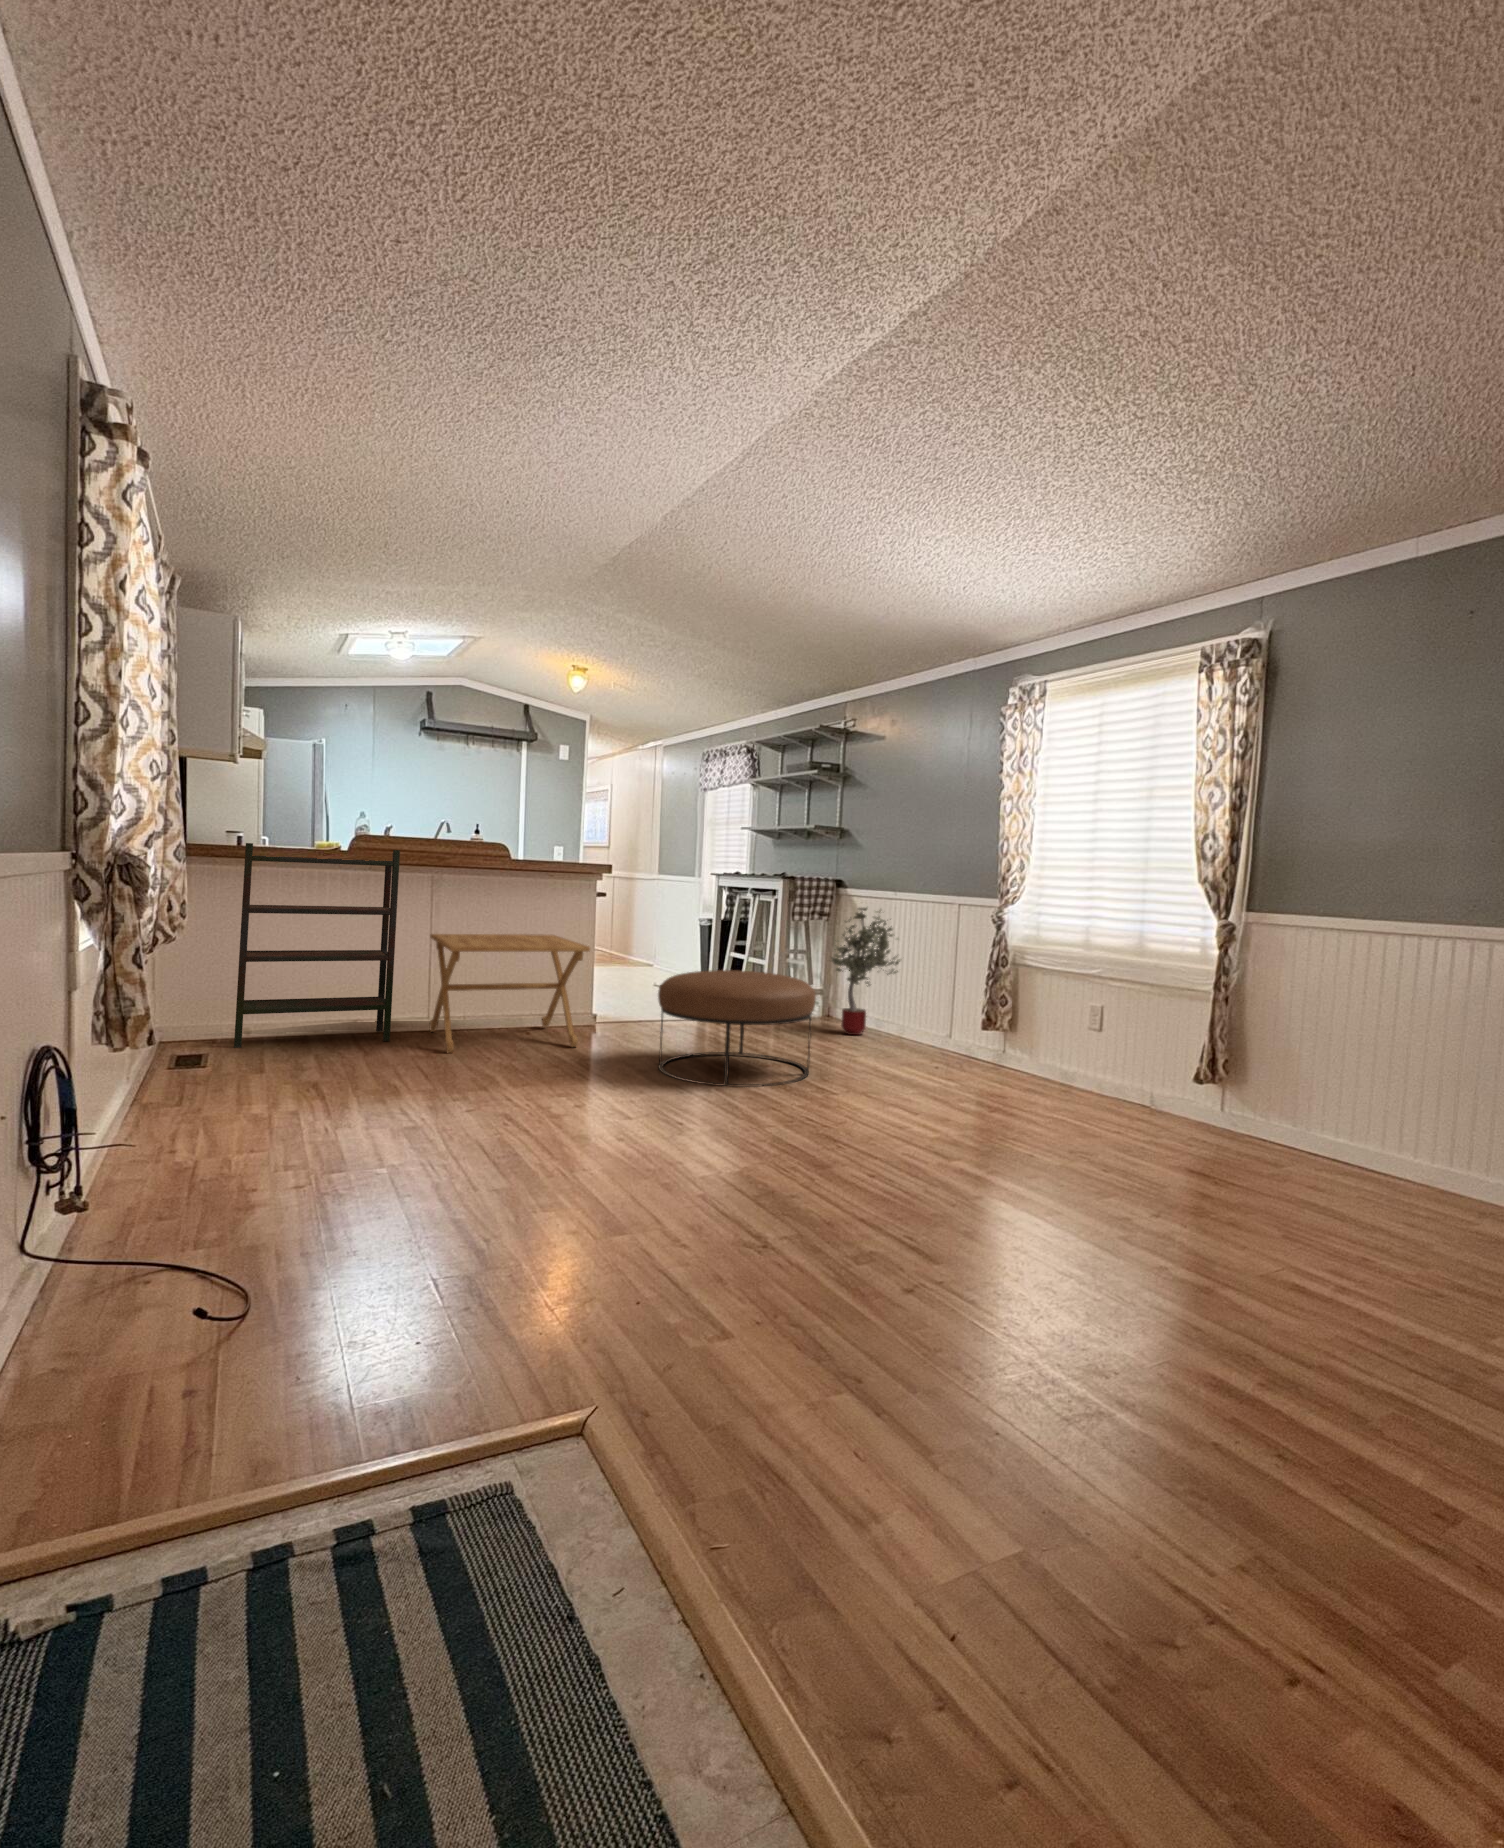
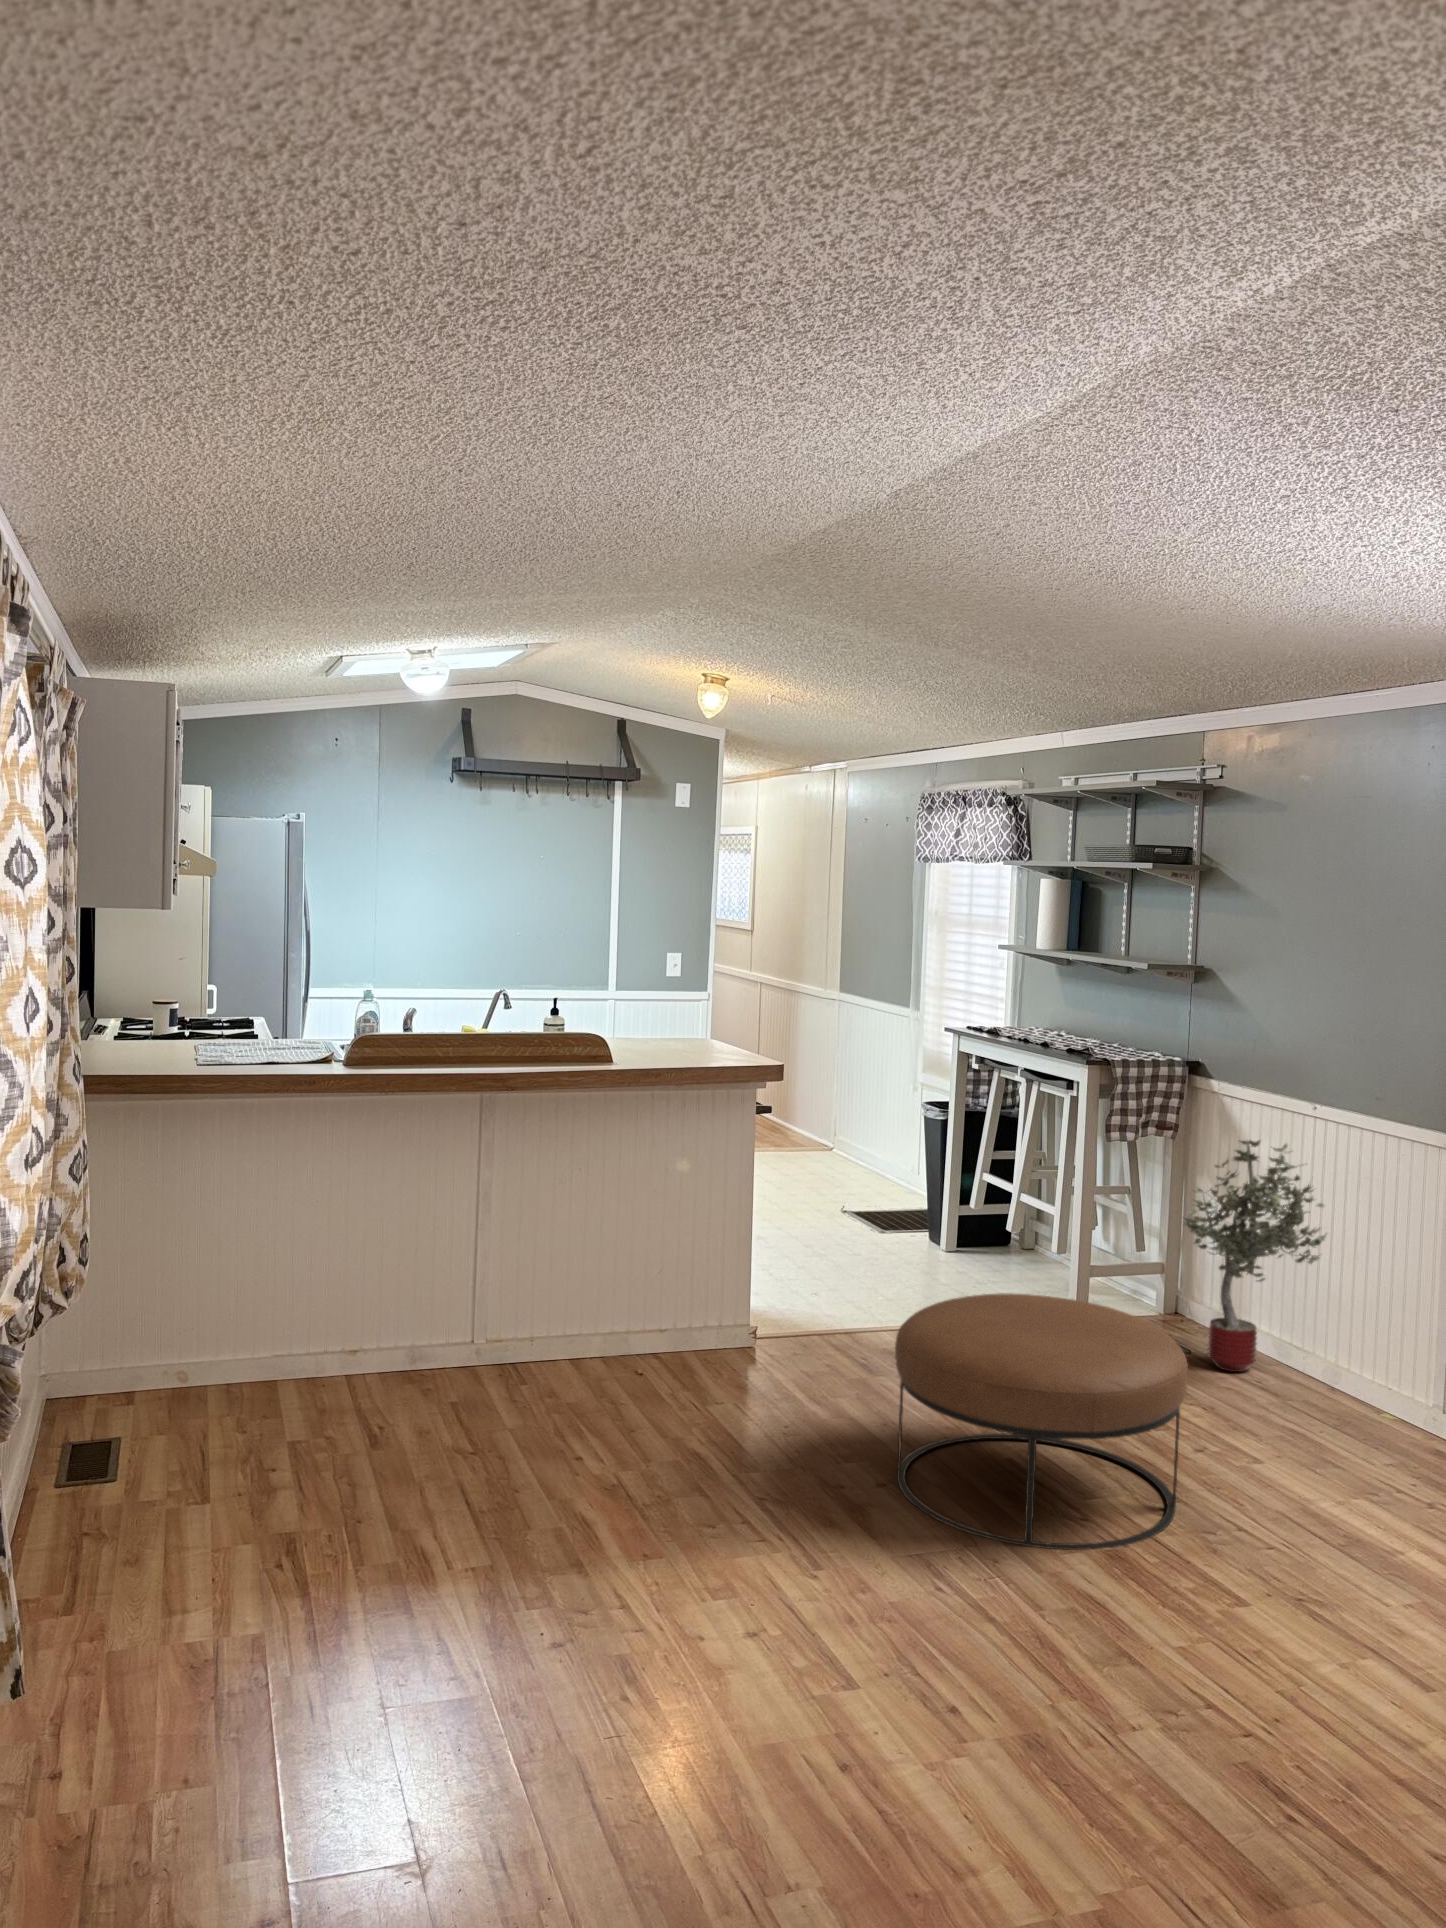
bookshelf: present [234,843,400,1048] -> none [202,1057,445,1408]
side table: present [430,934,590,1053] -> none [494,1186,767,1427]

